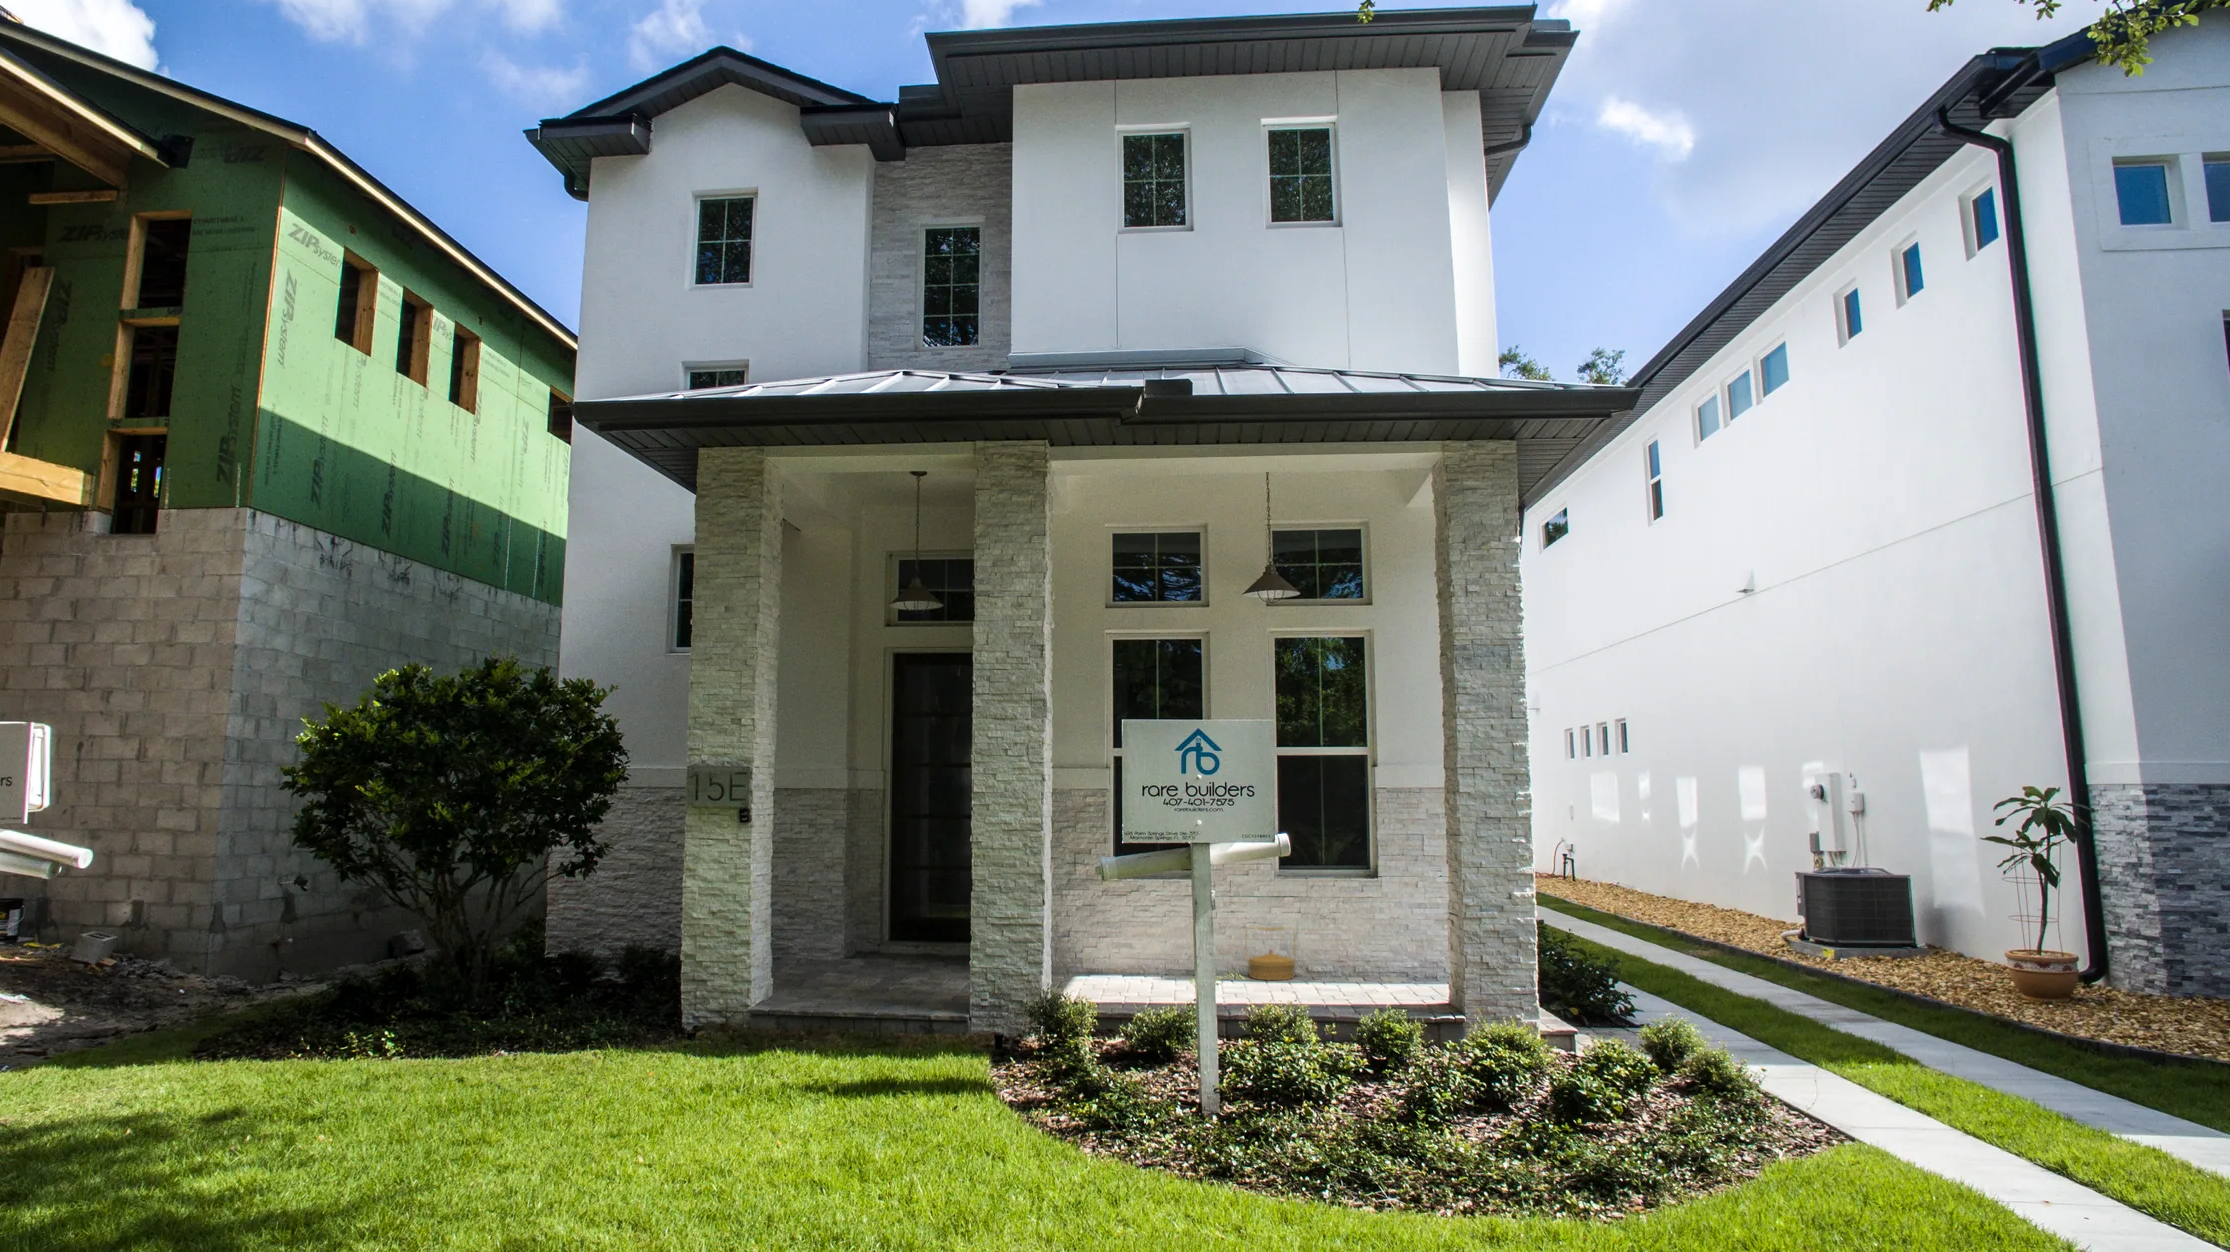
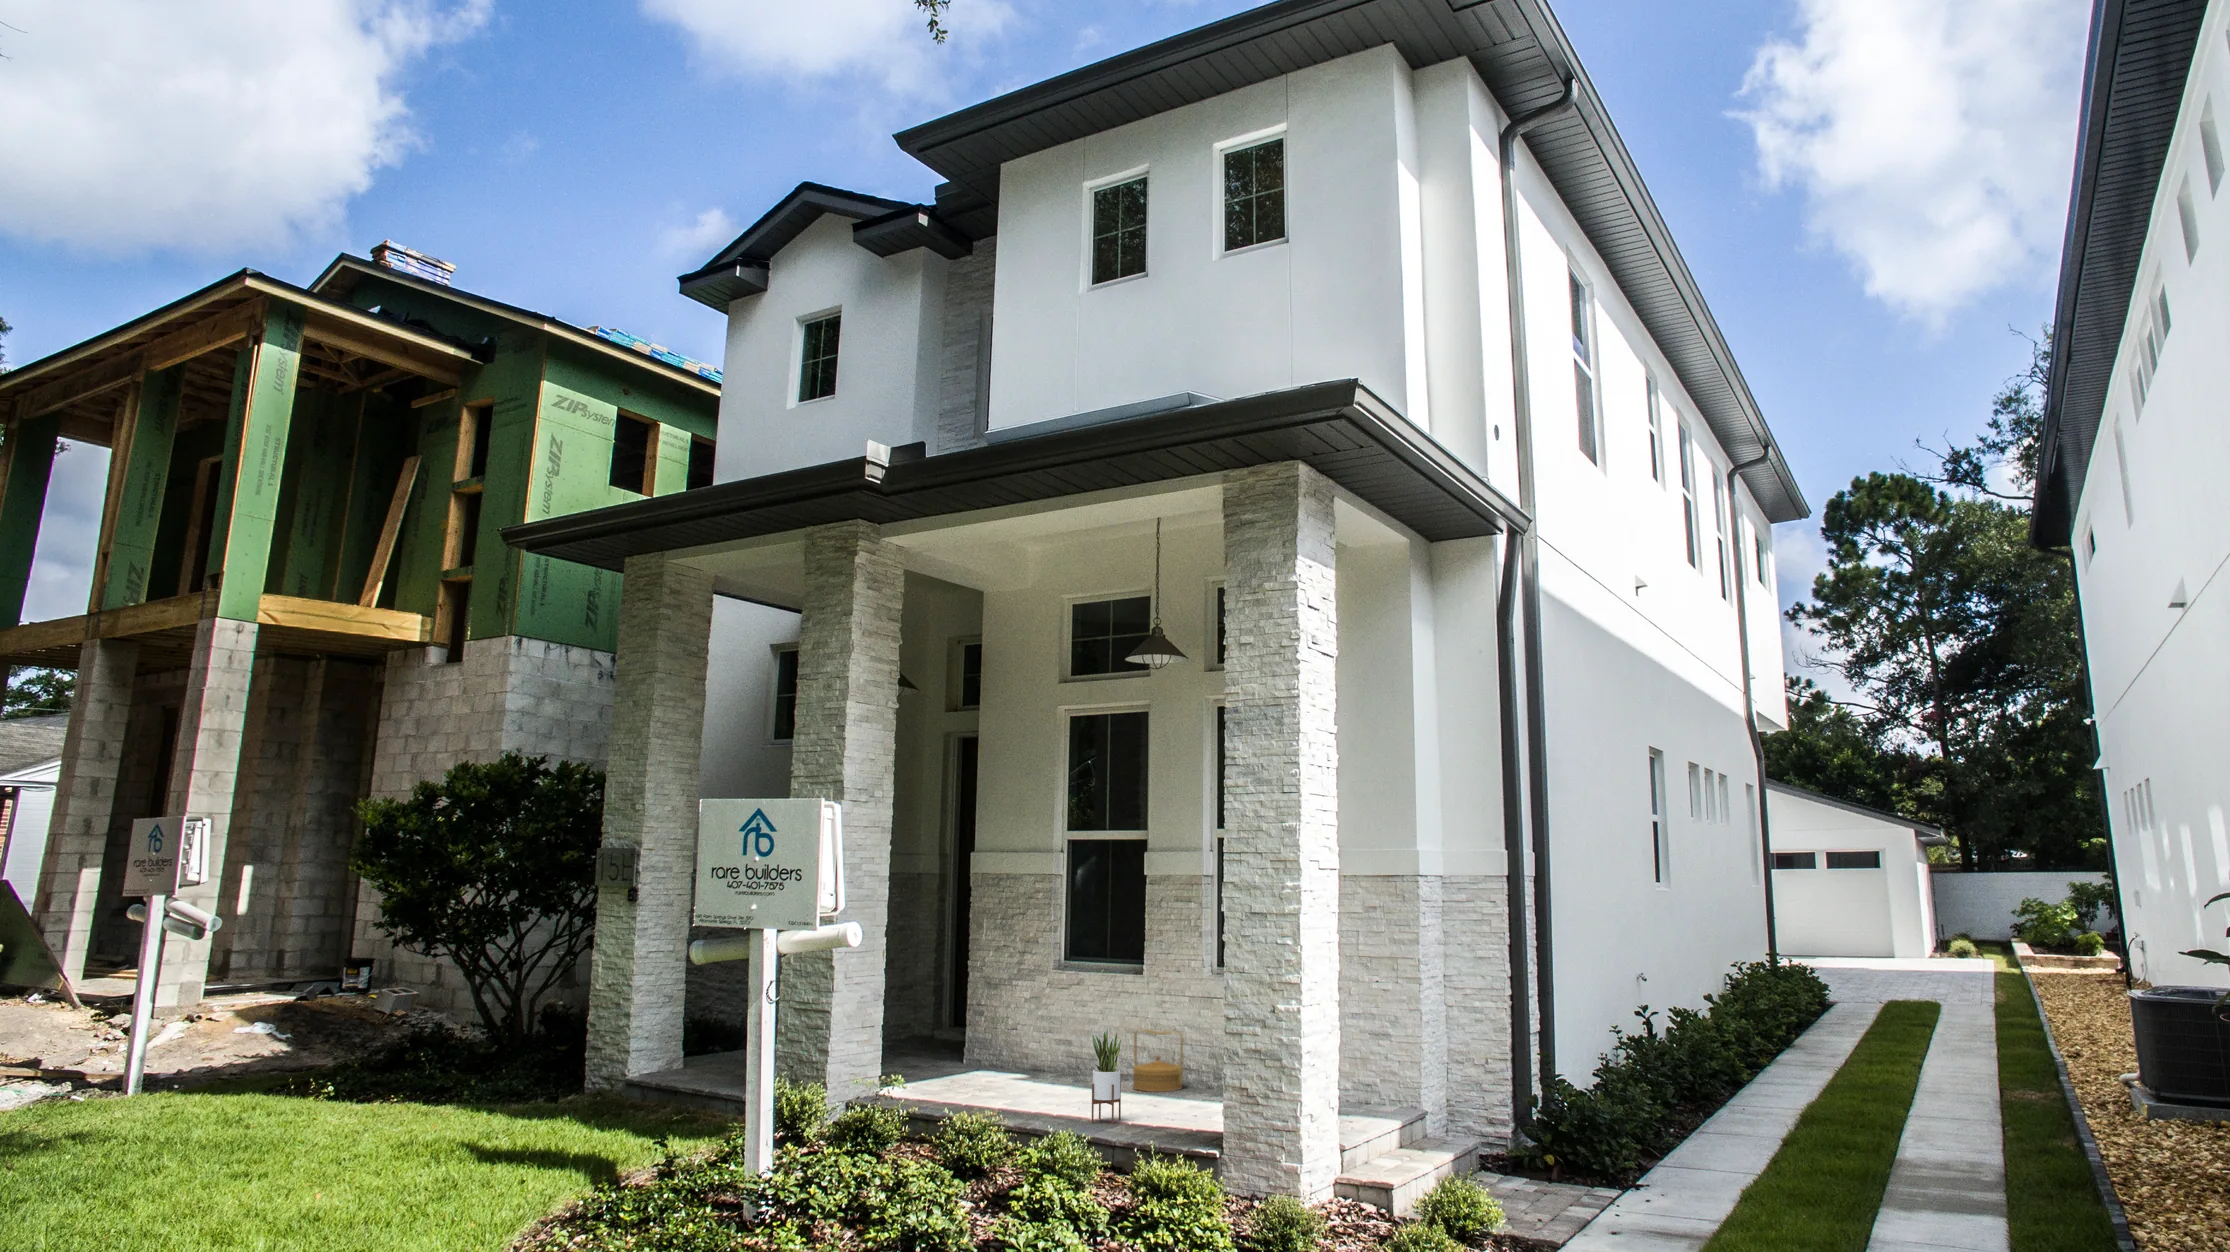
potted plant: none [1328,920,1366,1007] -> present [1090,1023,1122,1124]

